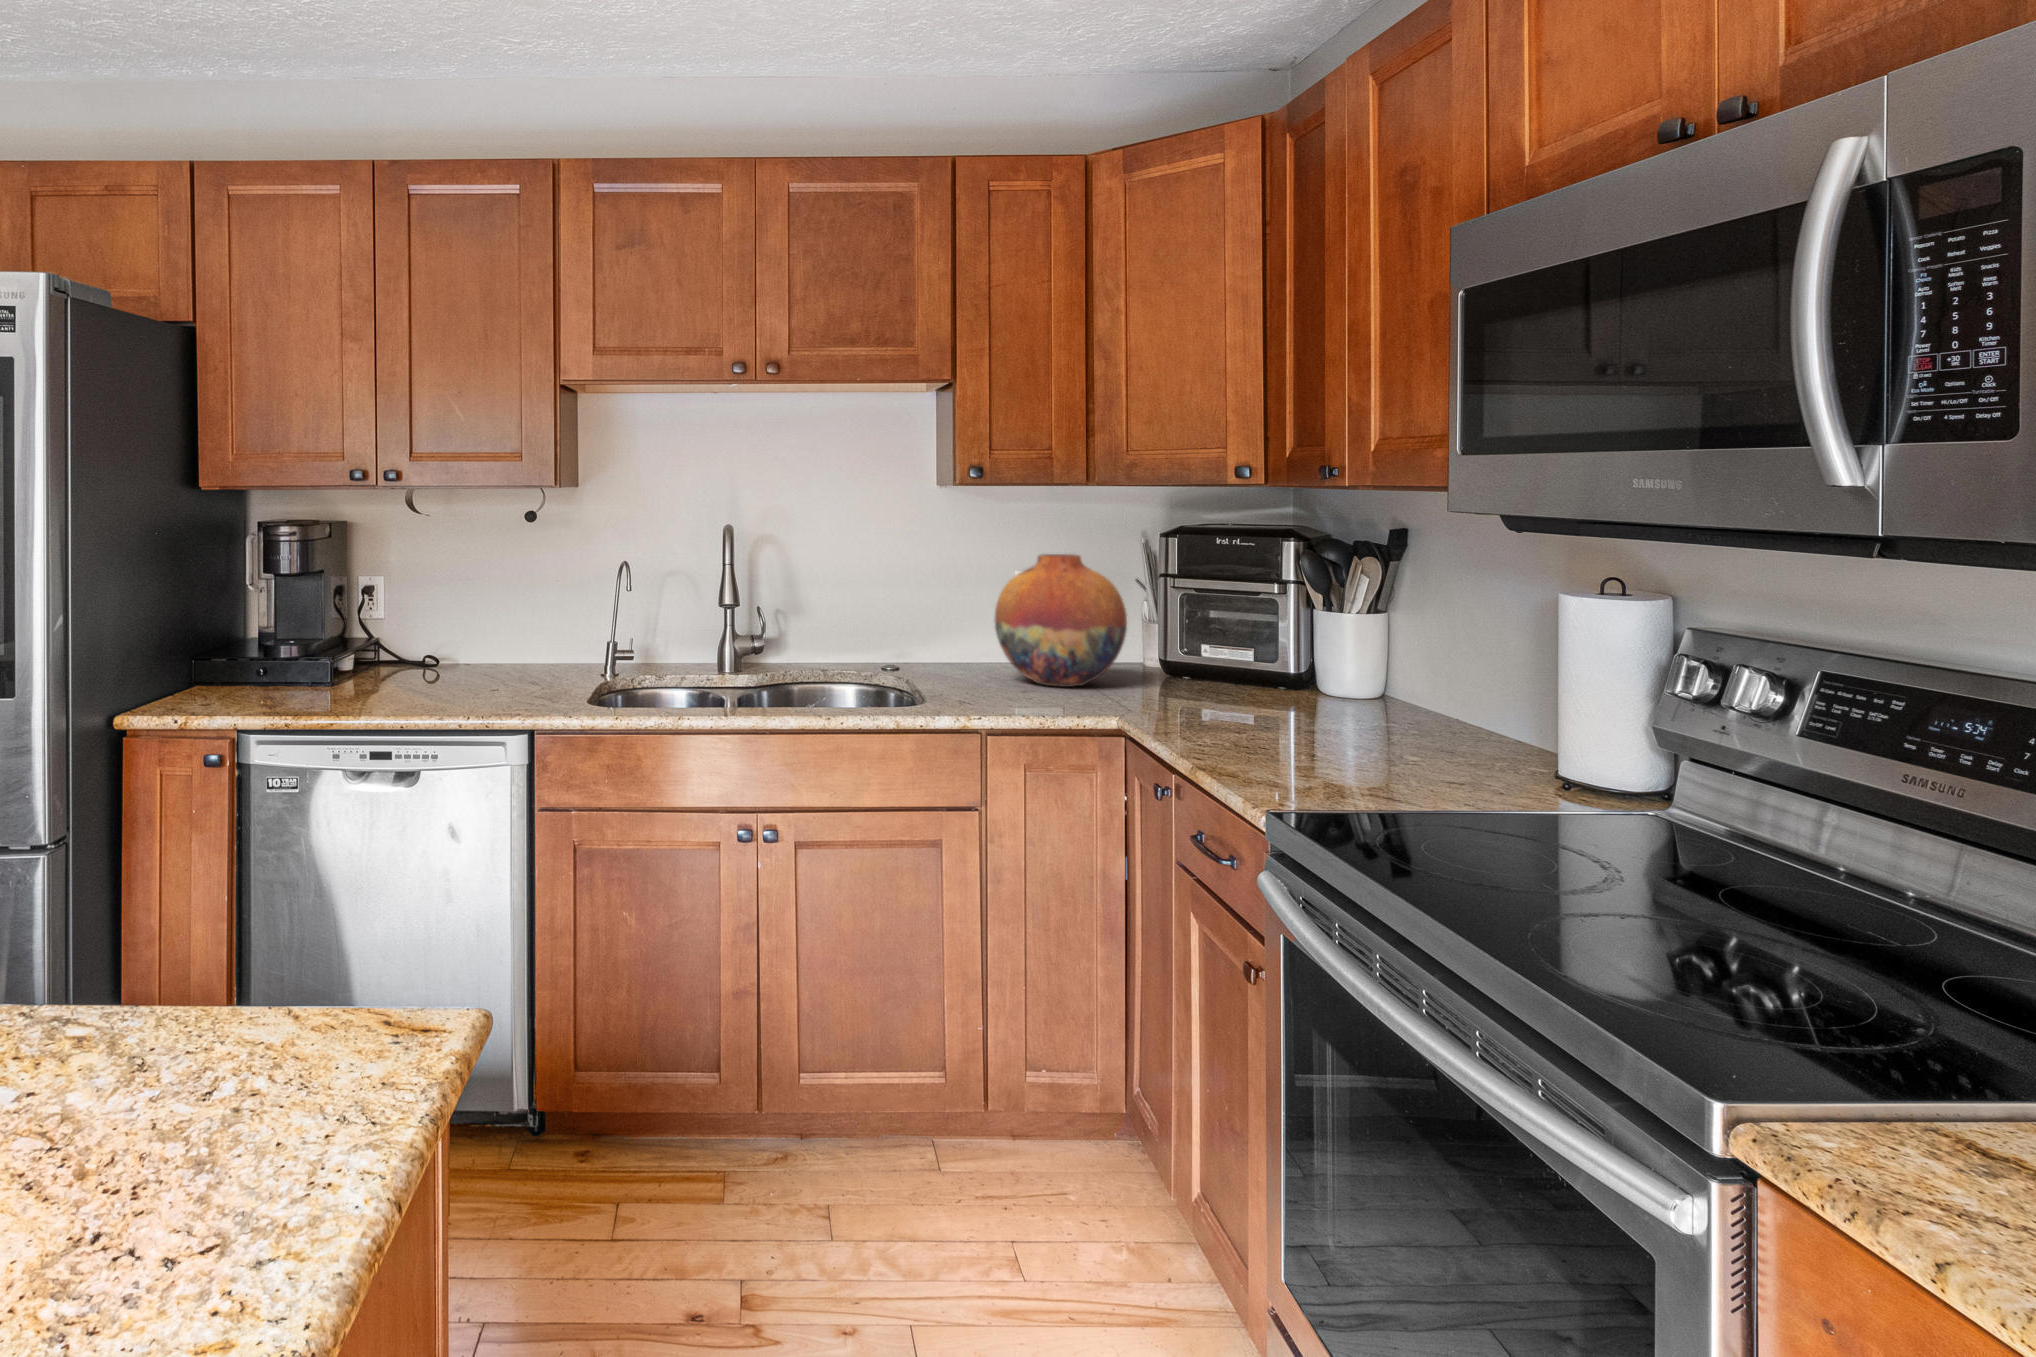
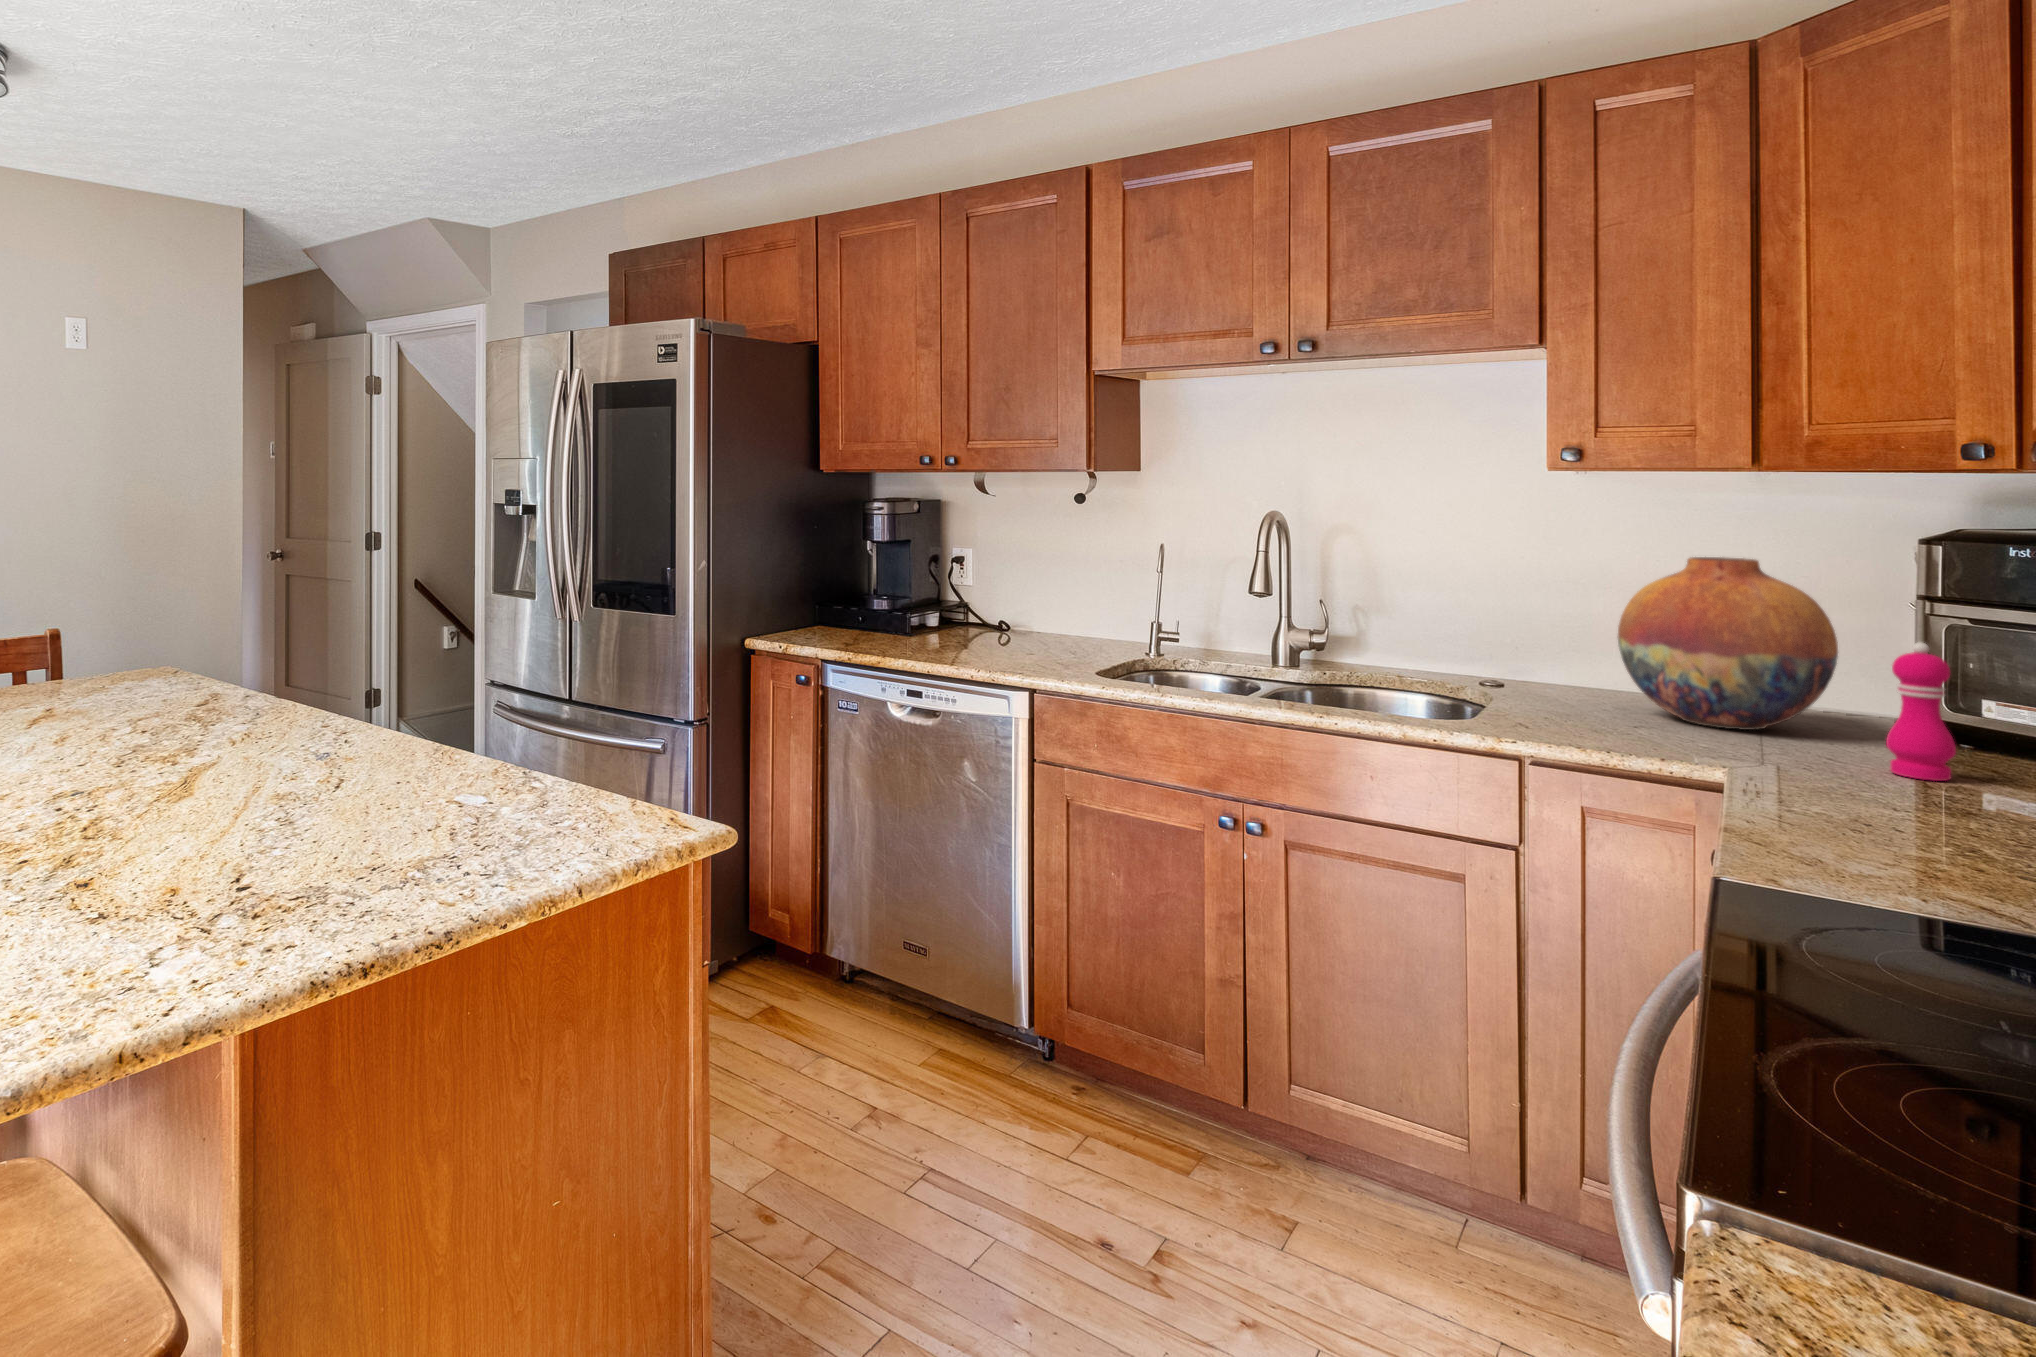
pepper mill: none [1184,609,1221,707] -> present [1886,642,1956,781]

